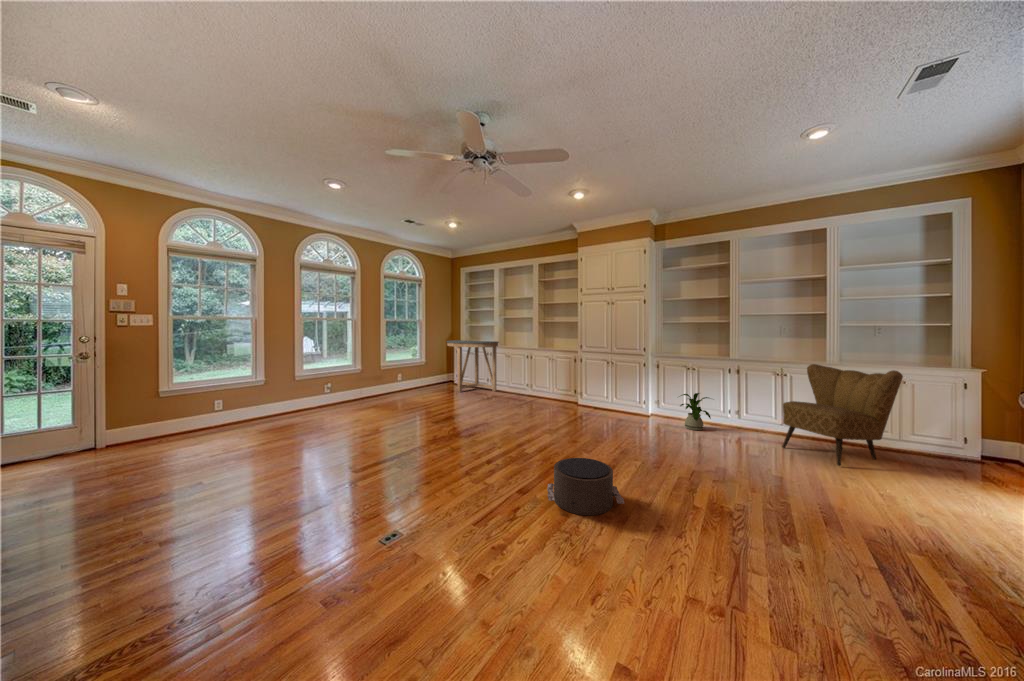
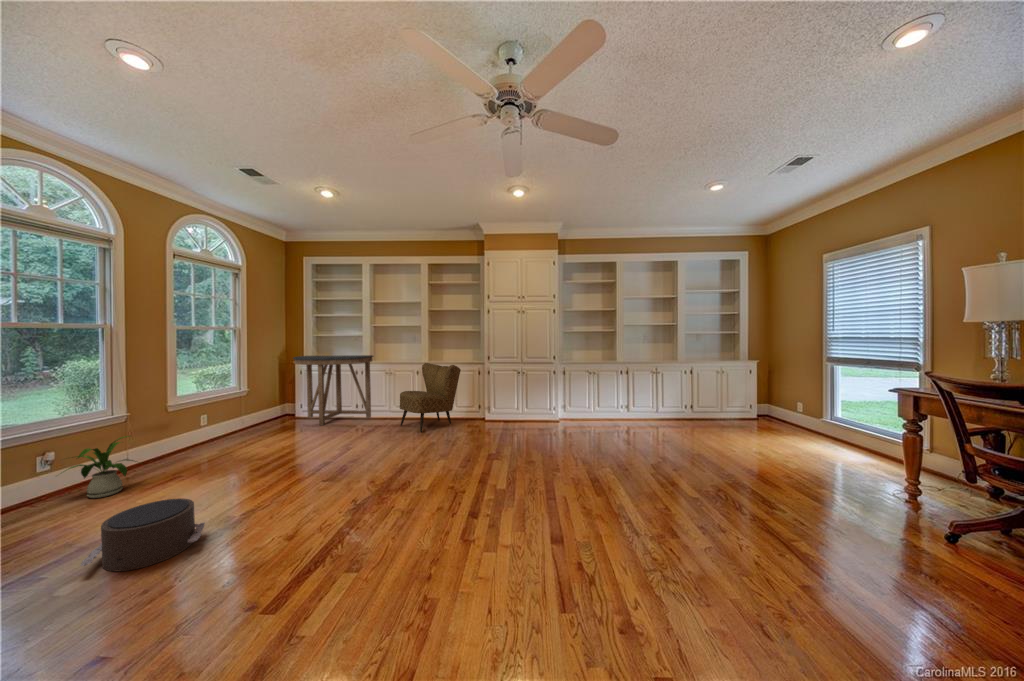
armchair: present [782,364,903,466] -> present [400,363,461,432]
house plant: present [680,393,711,430] -> present [65,436,136,498]
pouf: present [547,458,624,515] -> present [81,498,205,571]

